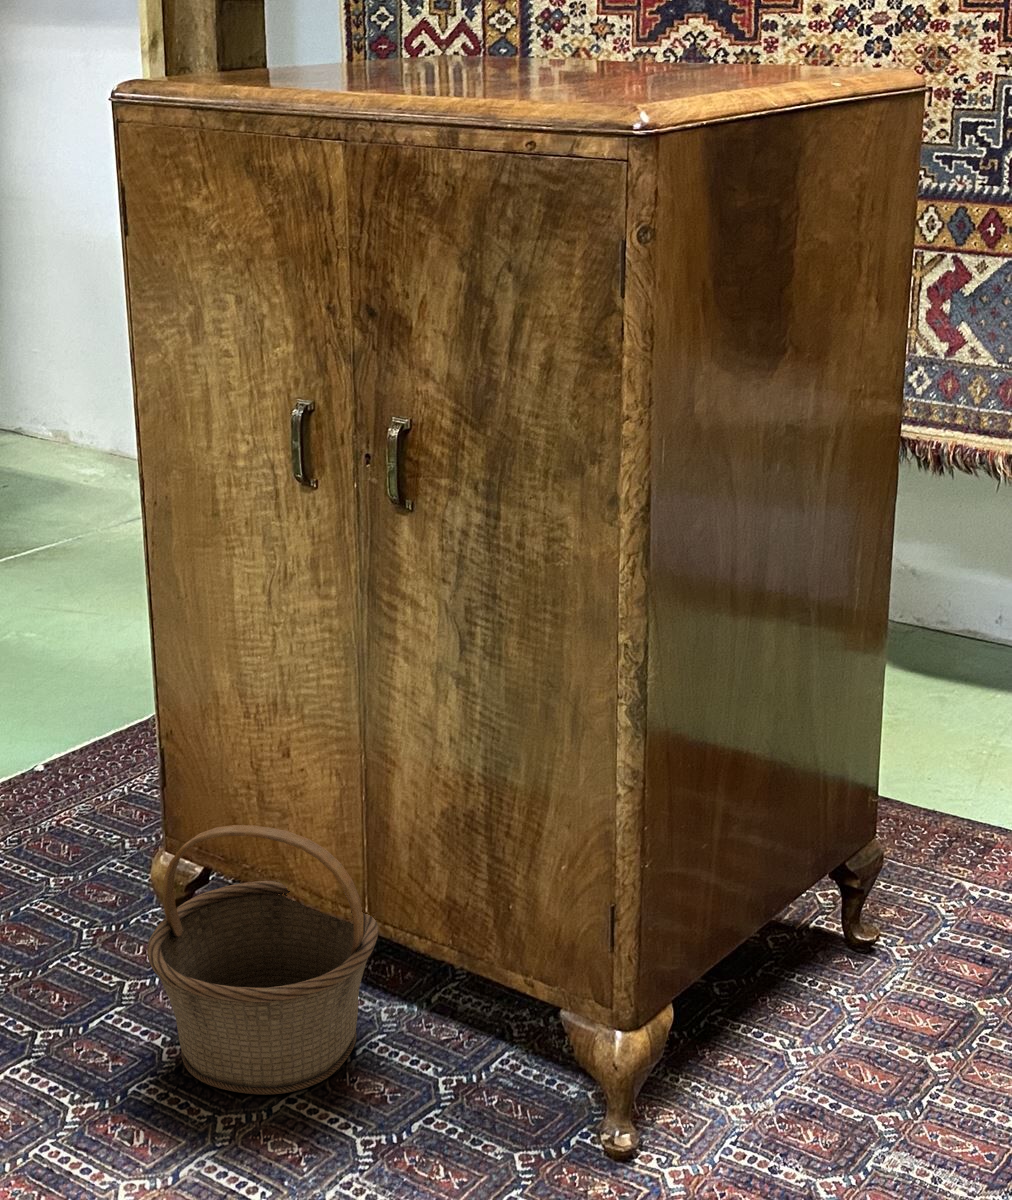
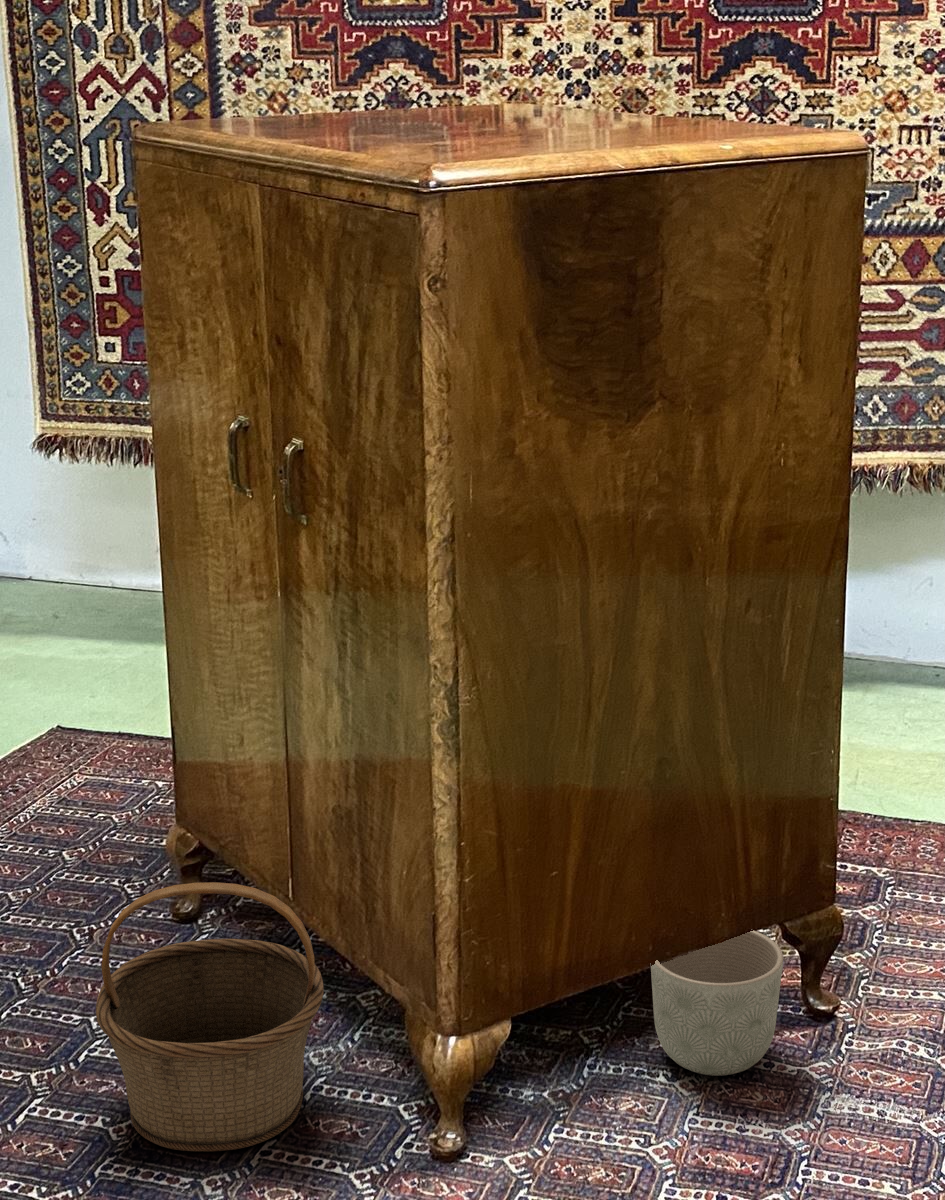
planter: none [718,939,862,1106] -> present [651,930,783,1076]

